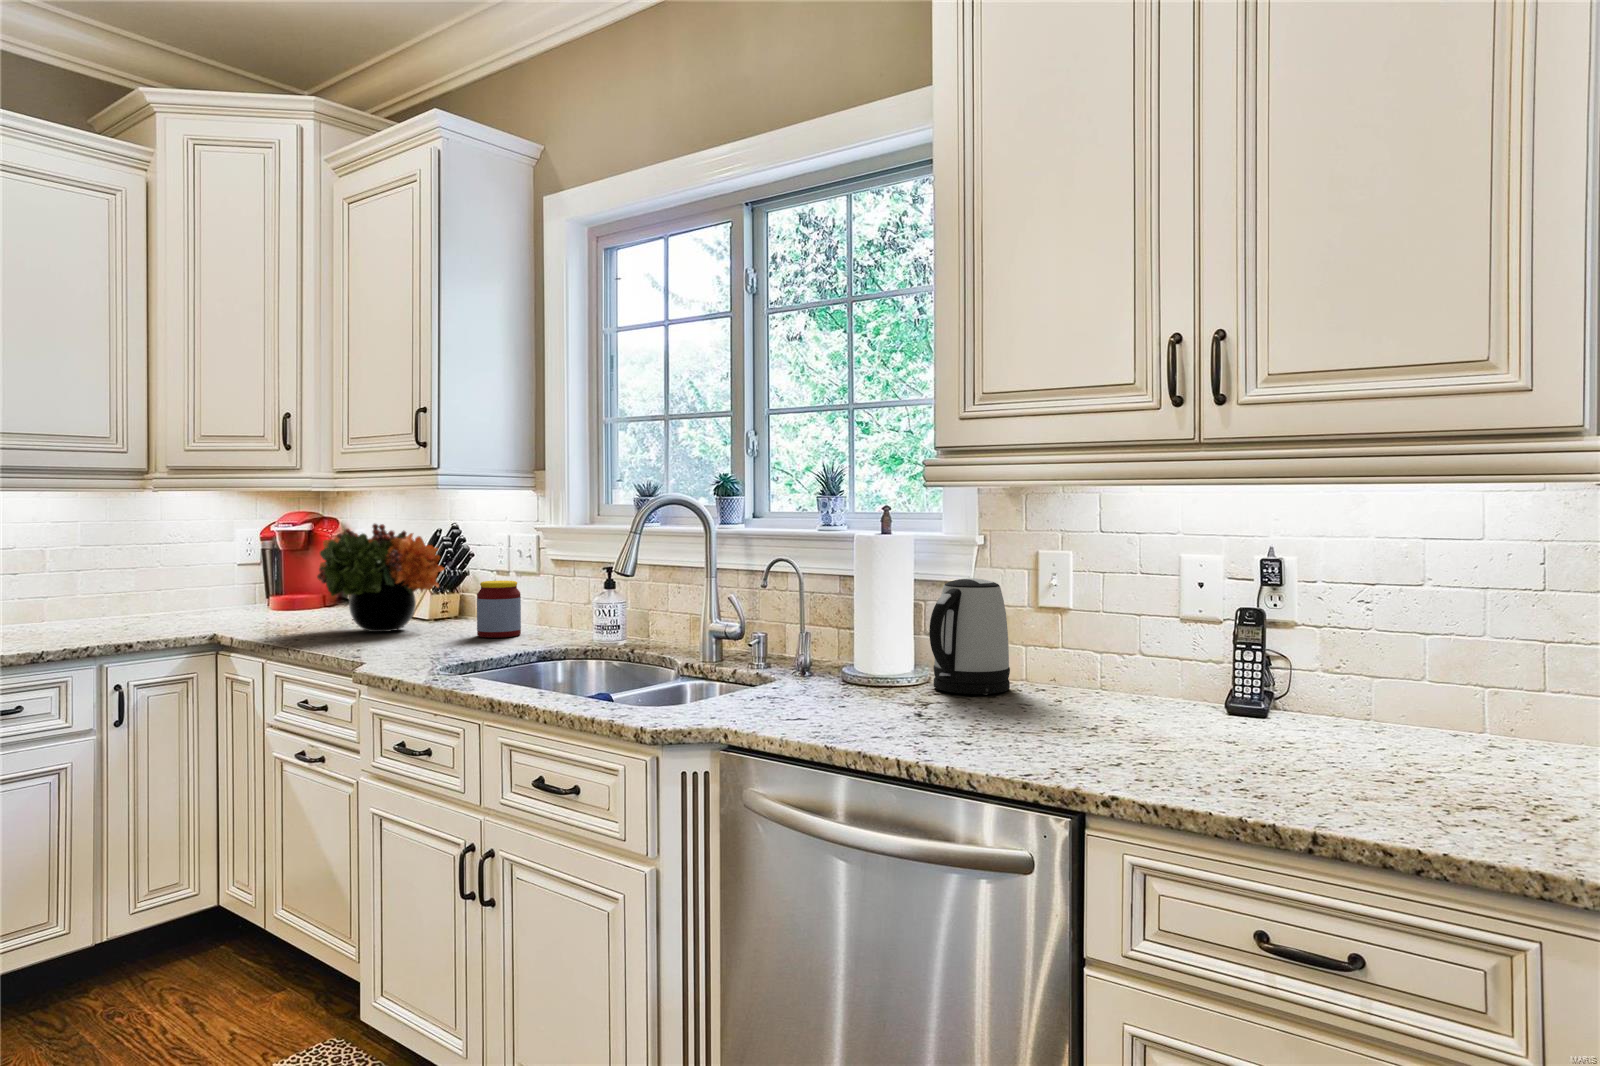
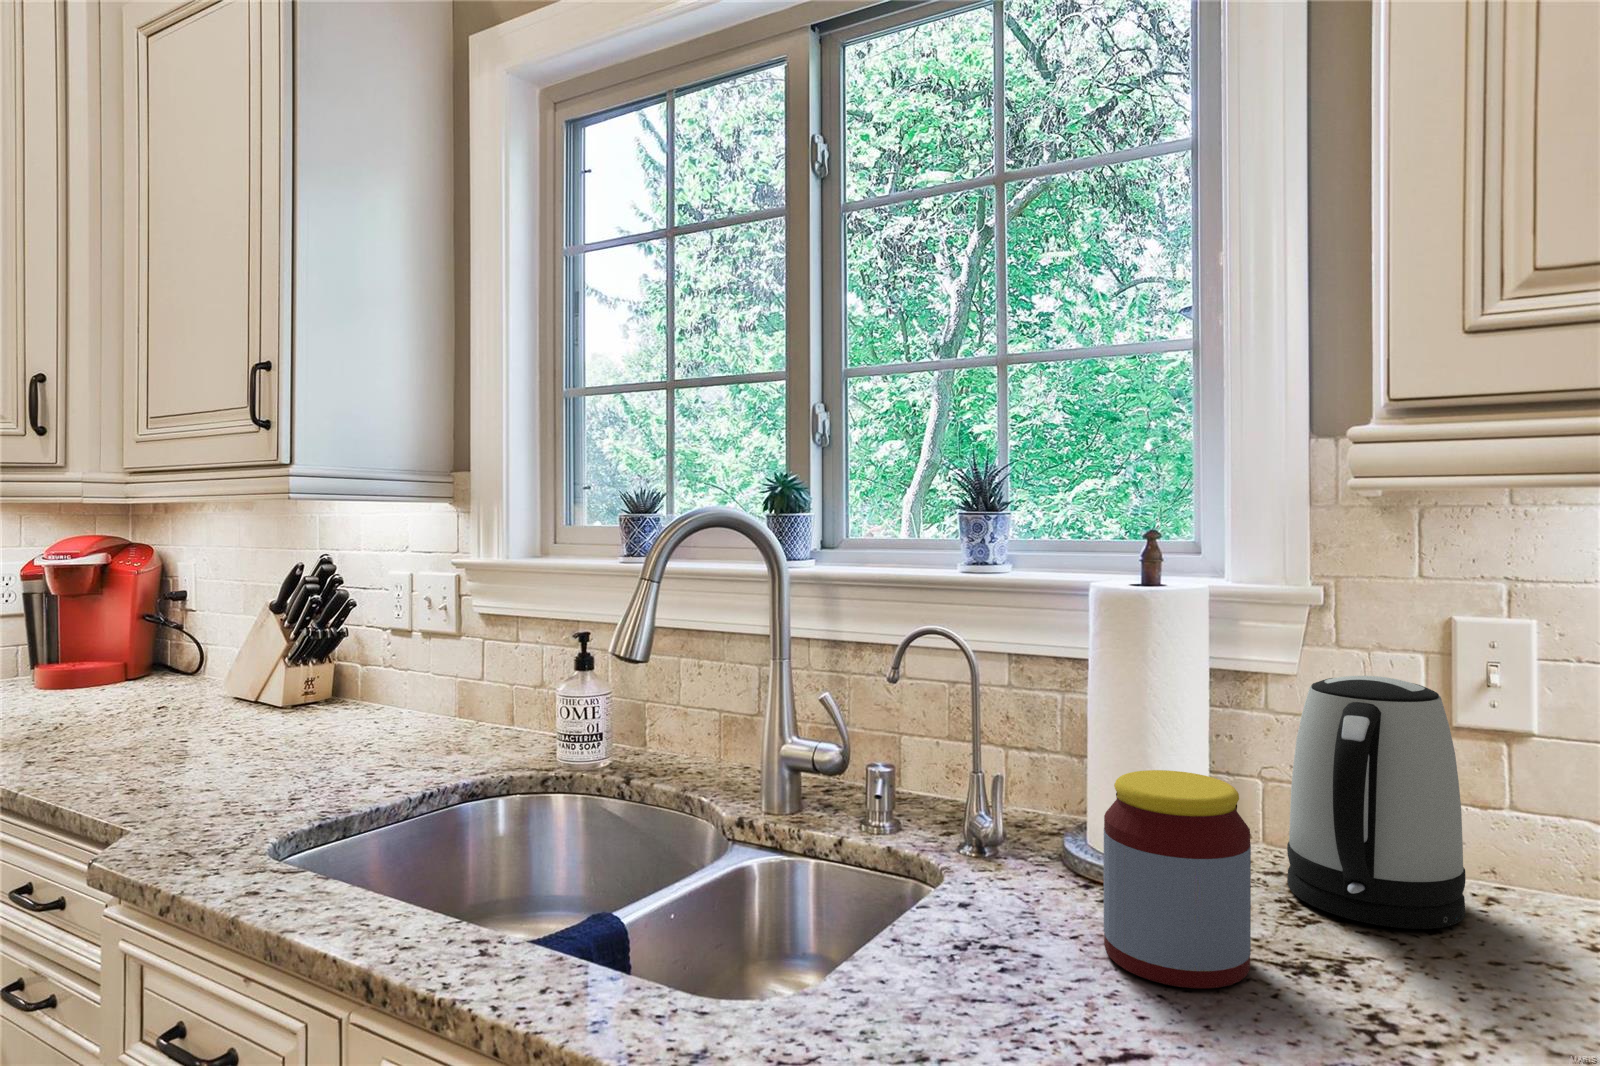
flower arrangement: present [317,524,444,632] -> none [70,558,306,739]
jar: present [477,580,521,638] -> present [1104,770,1251,988]

